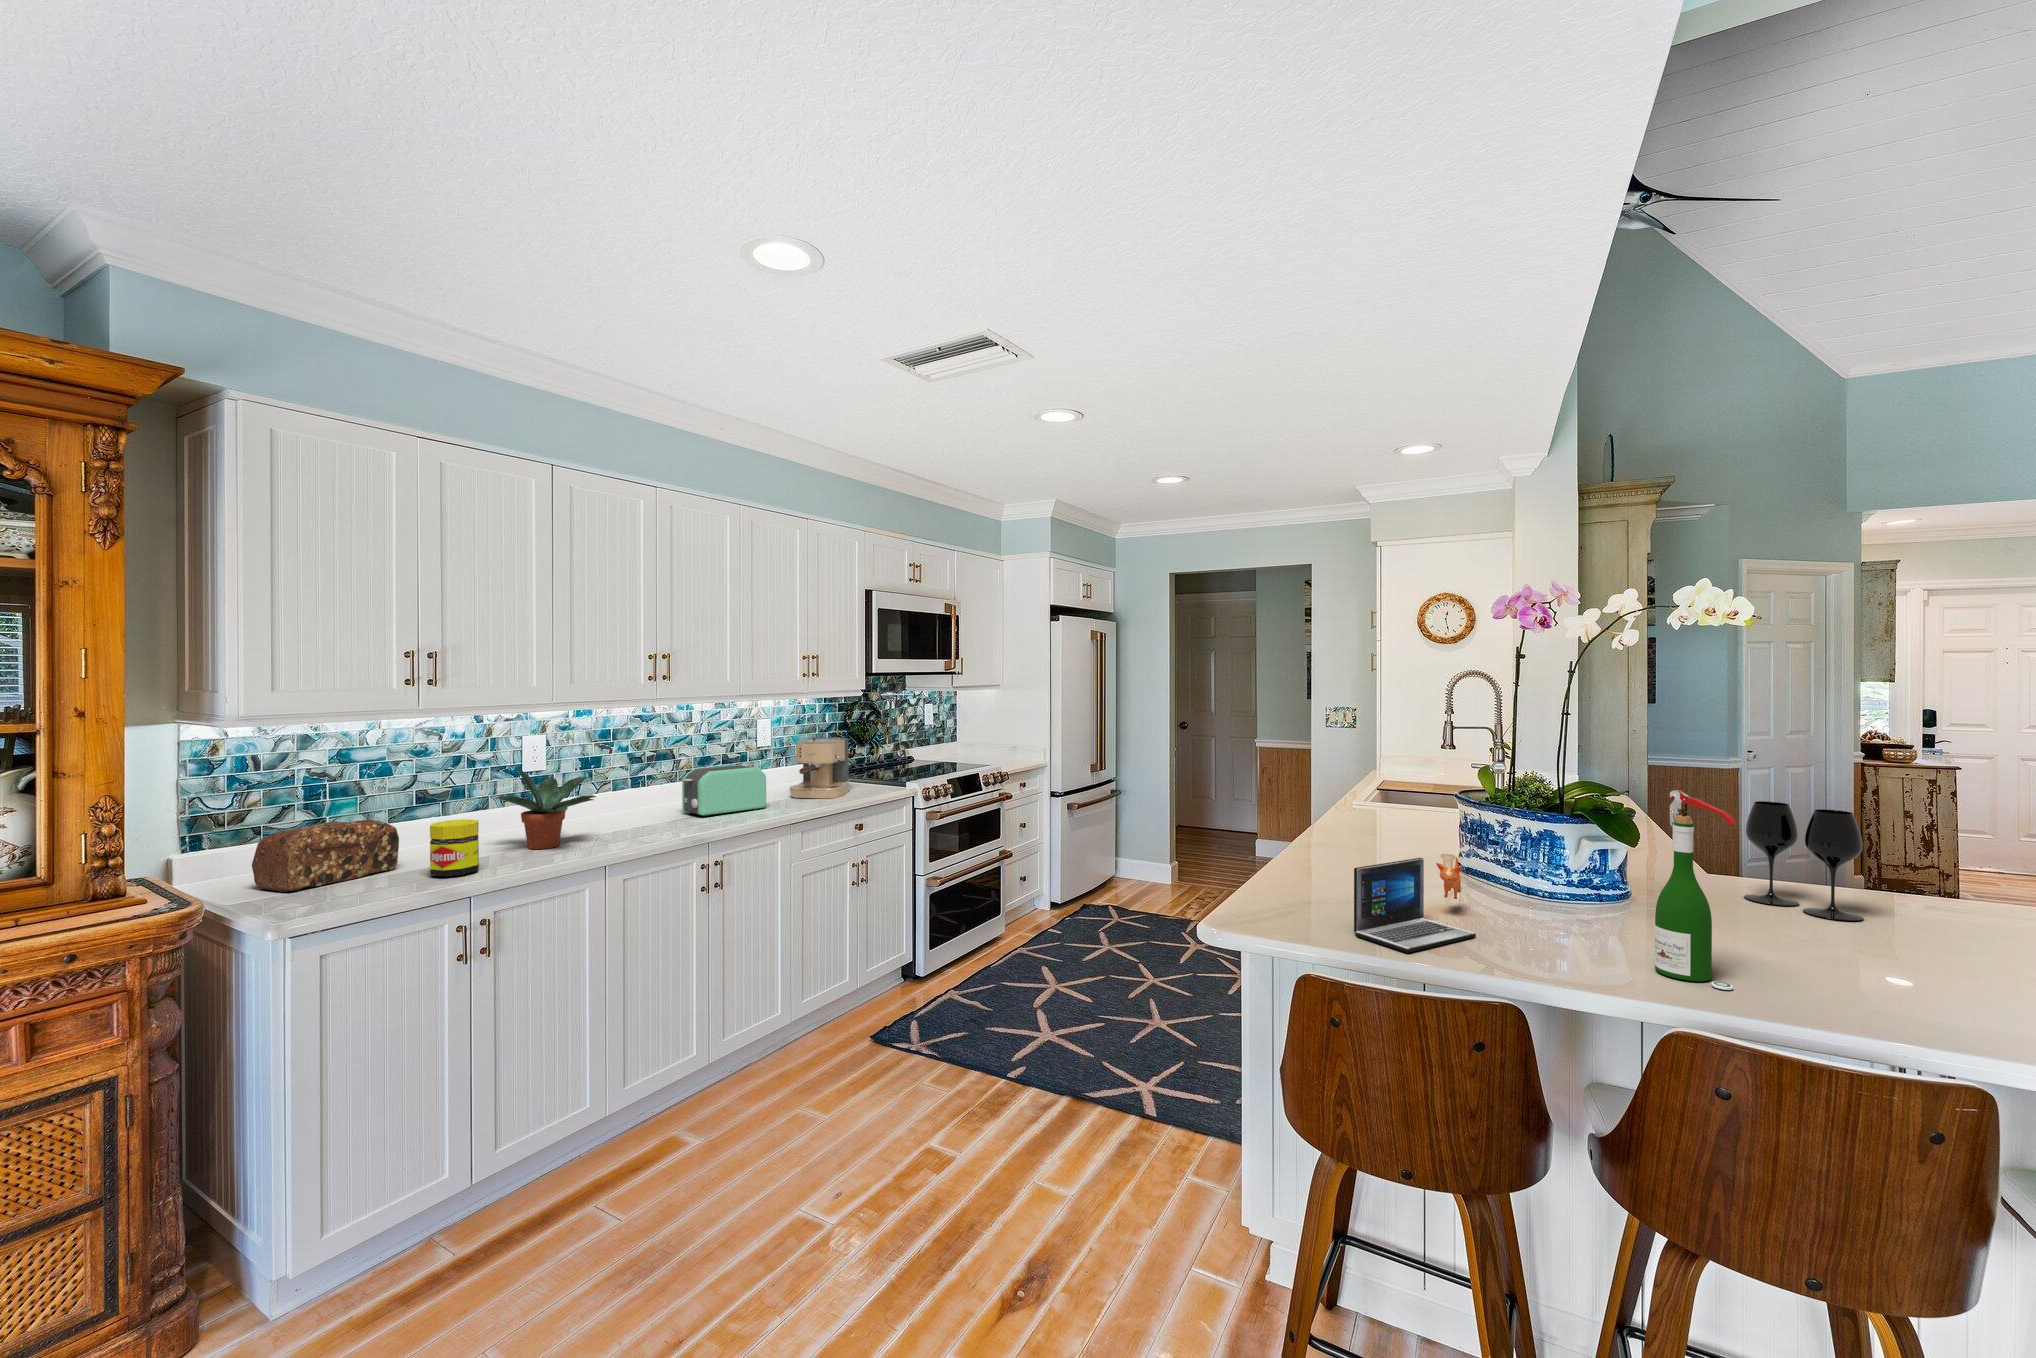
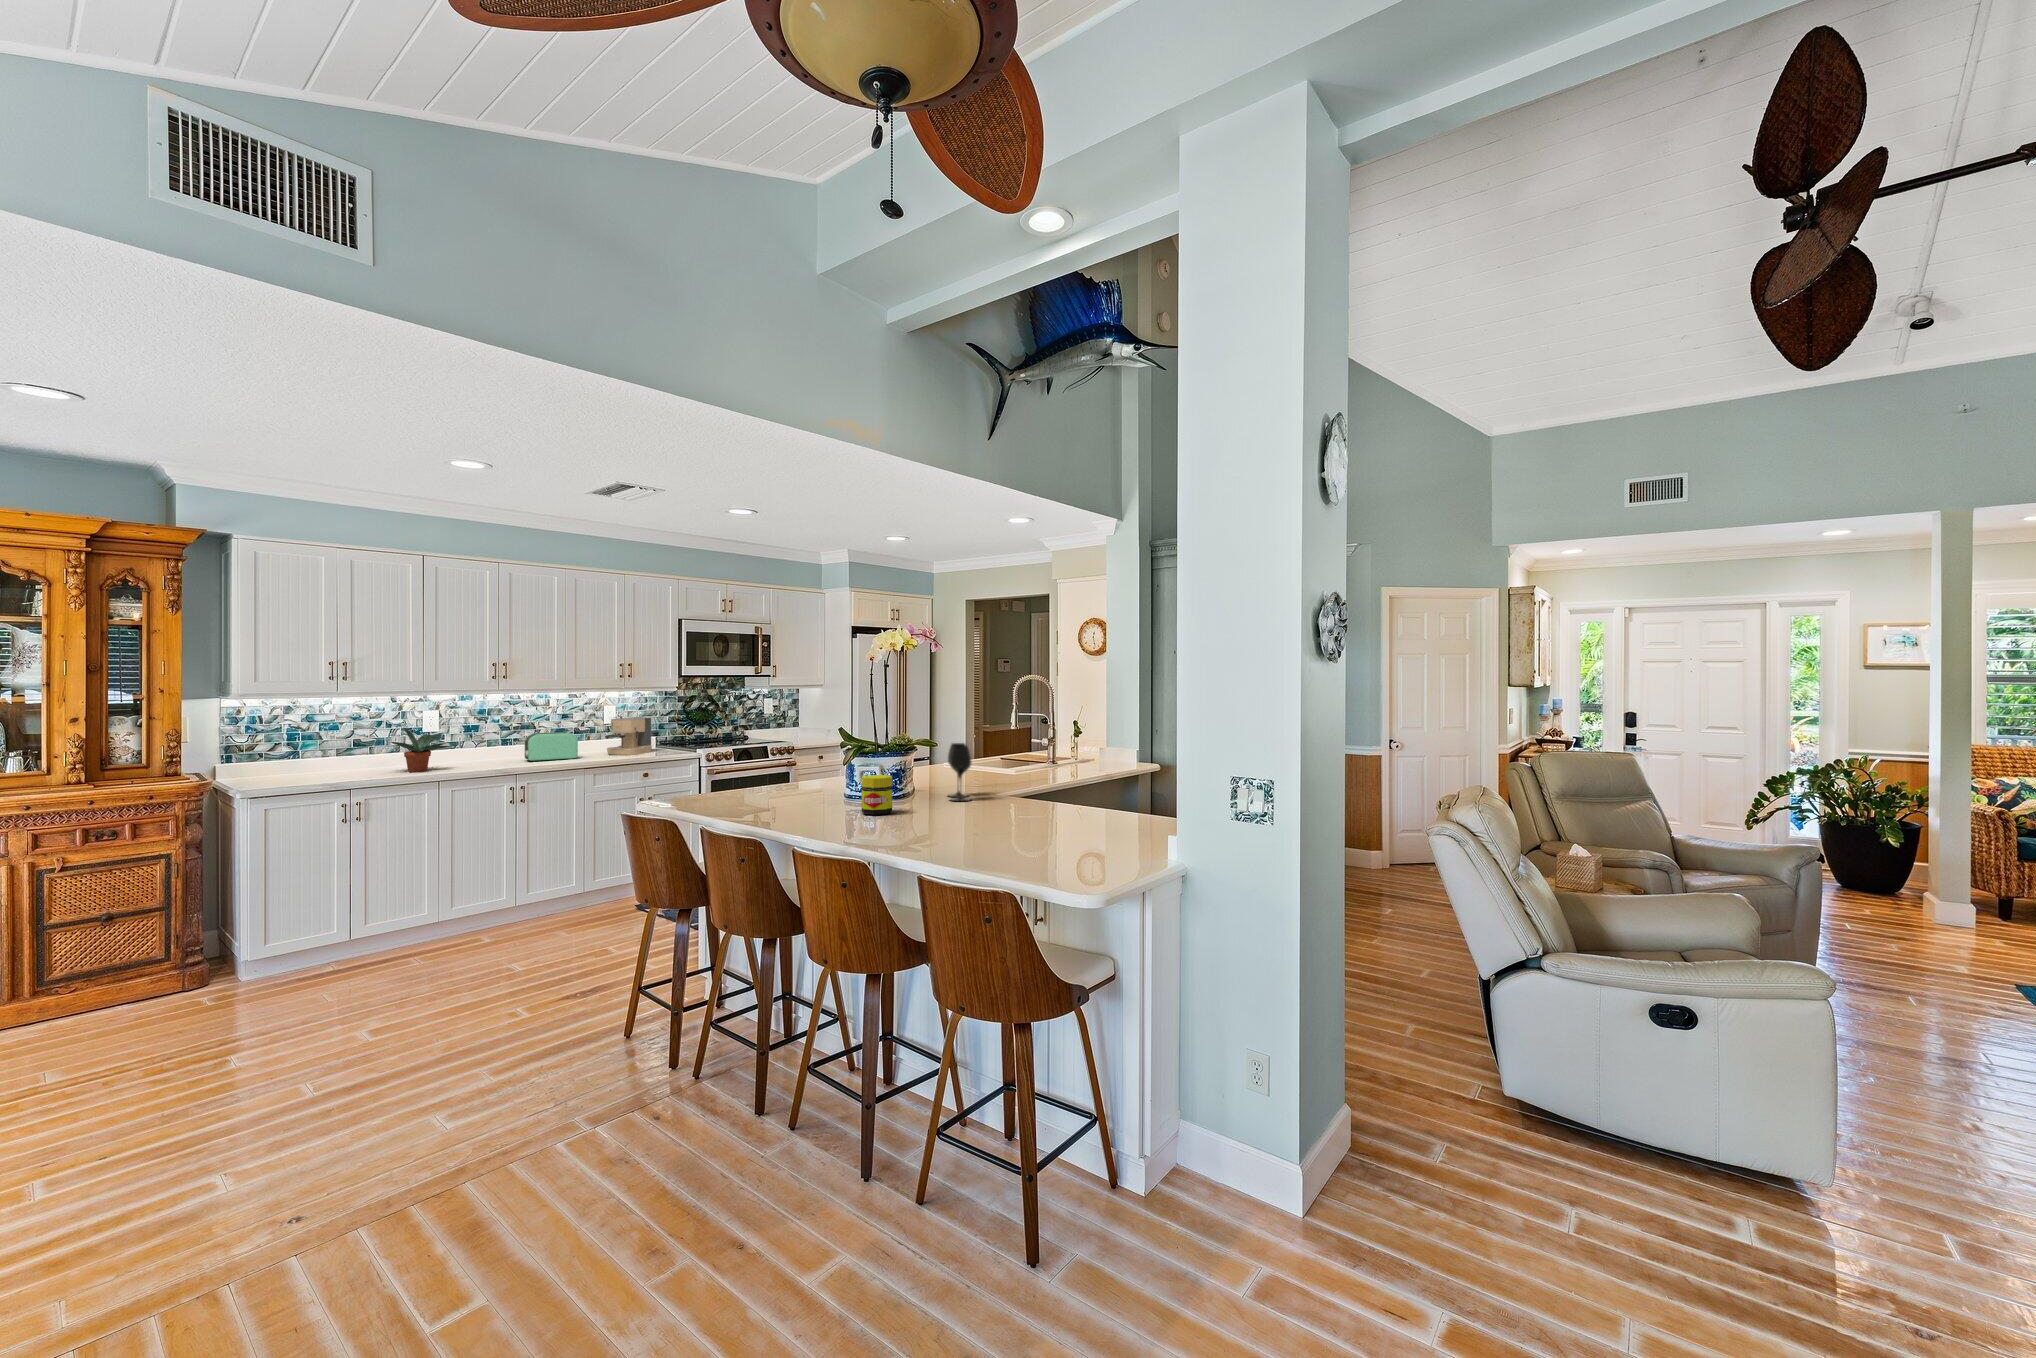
wine bottle: present [1655,790,1737,990] -> none [781,727,805,815]
jar: present [430,819,479,877] -> present [862,775,892,815]
bread loaf: present [252,820,399,892] -> none [252,751,331,783]
laptop: present [1354,857,1476,953] -> none [700,766,790,805]

